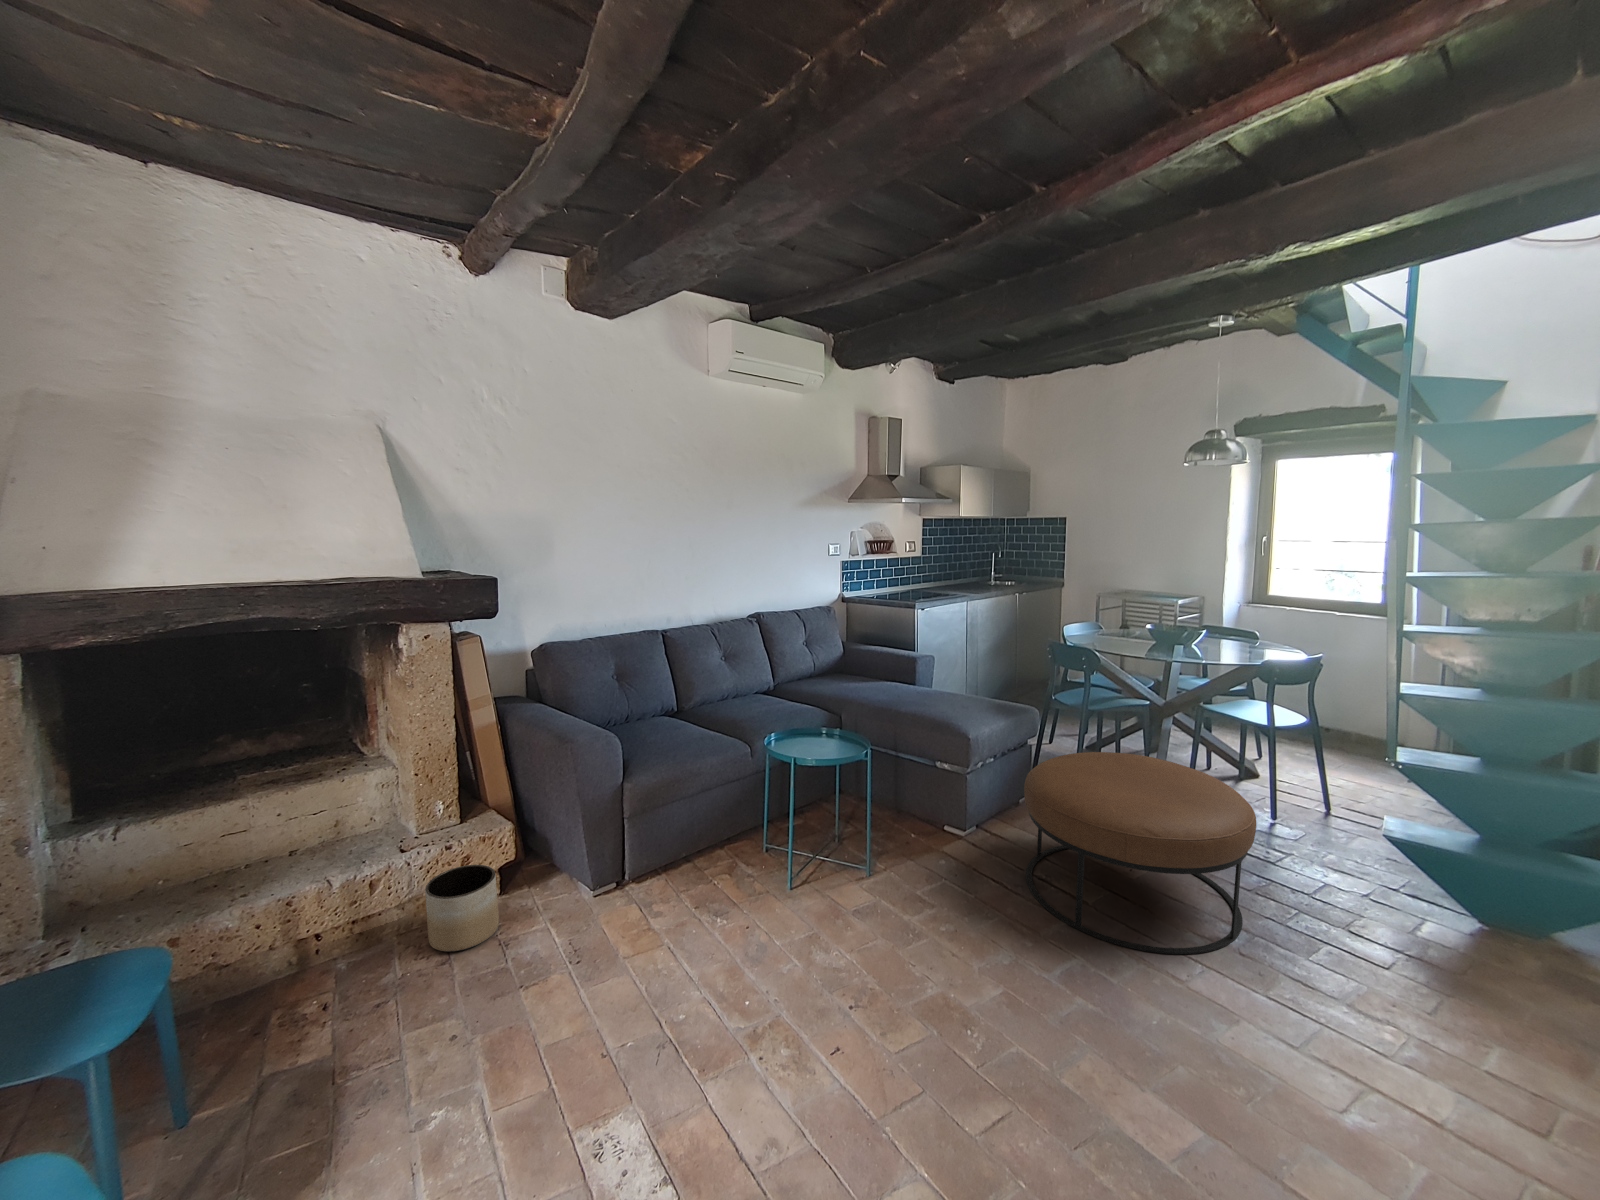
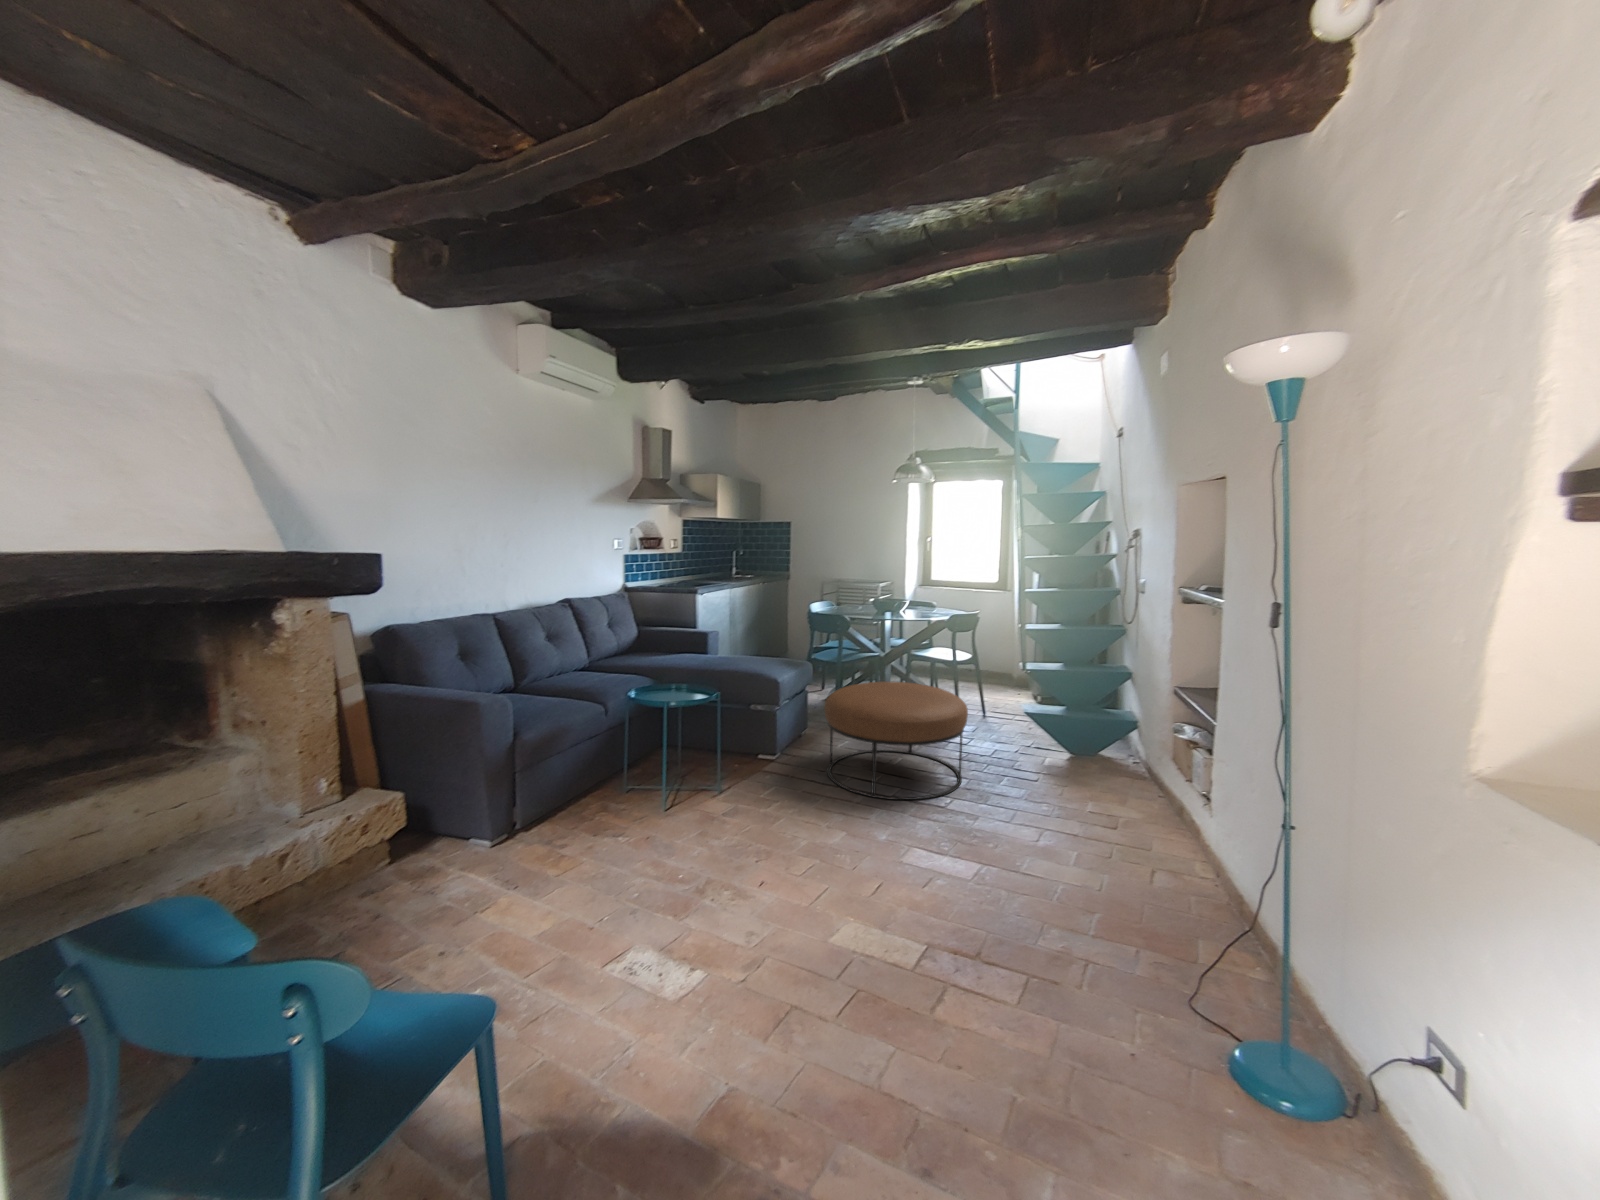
planter: present [425,865,499,952] -> none [322,837,400,921]

